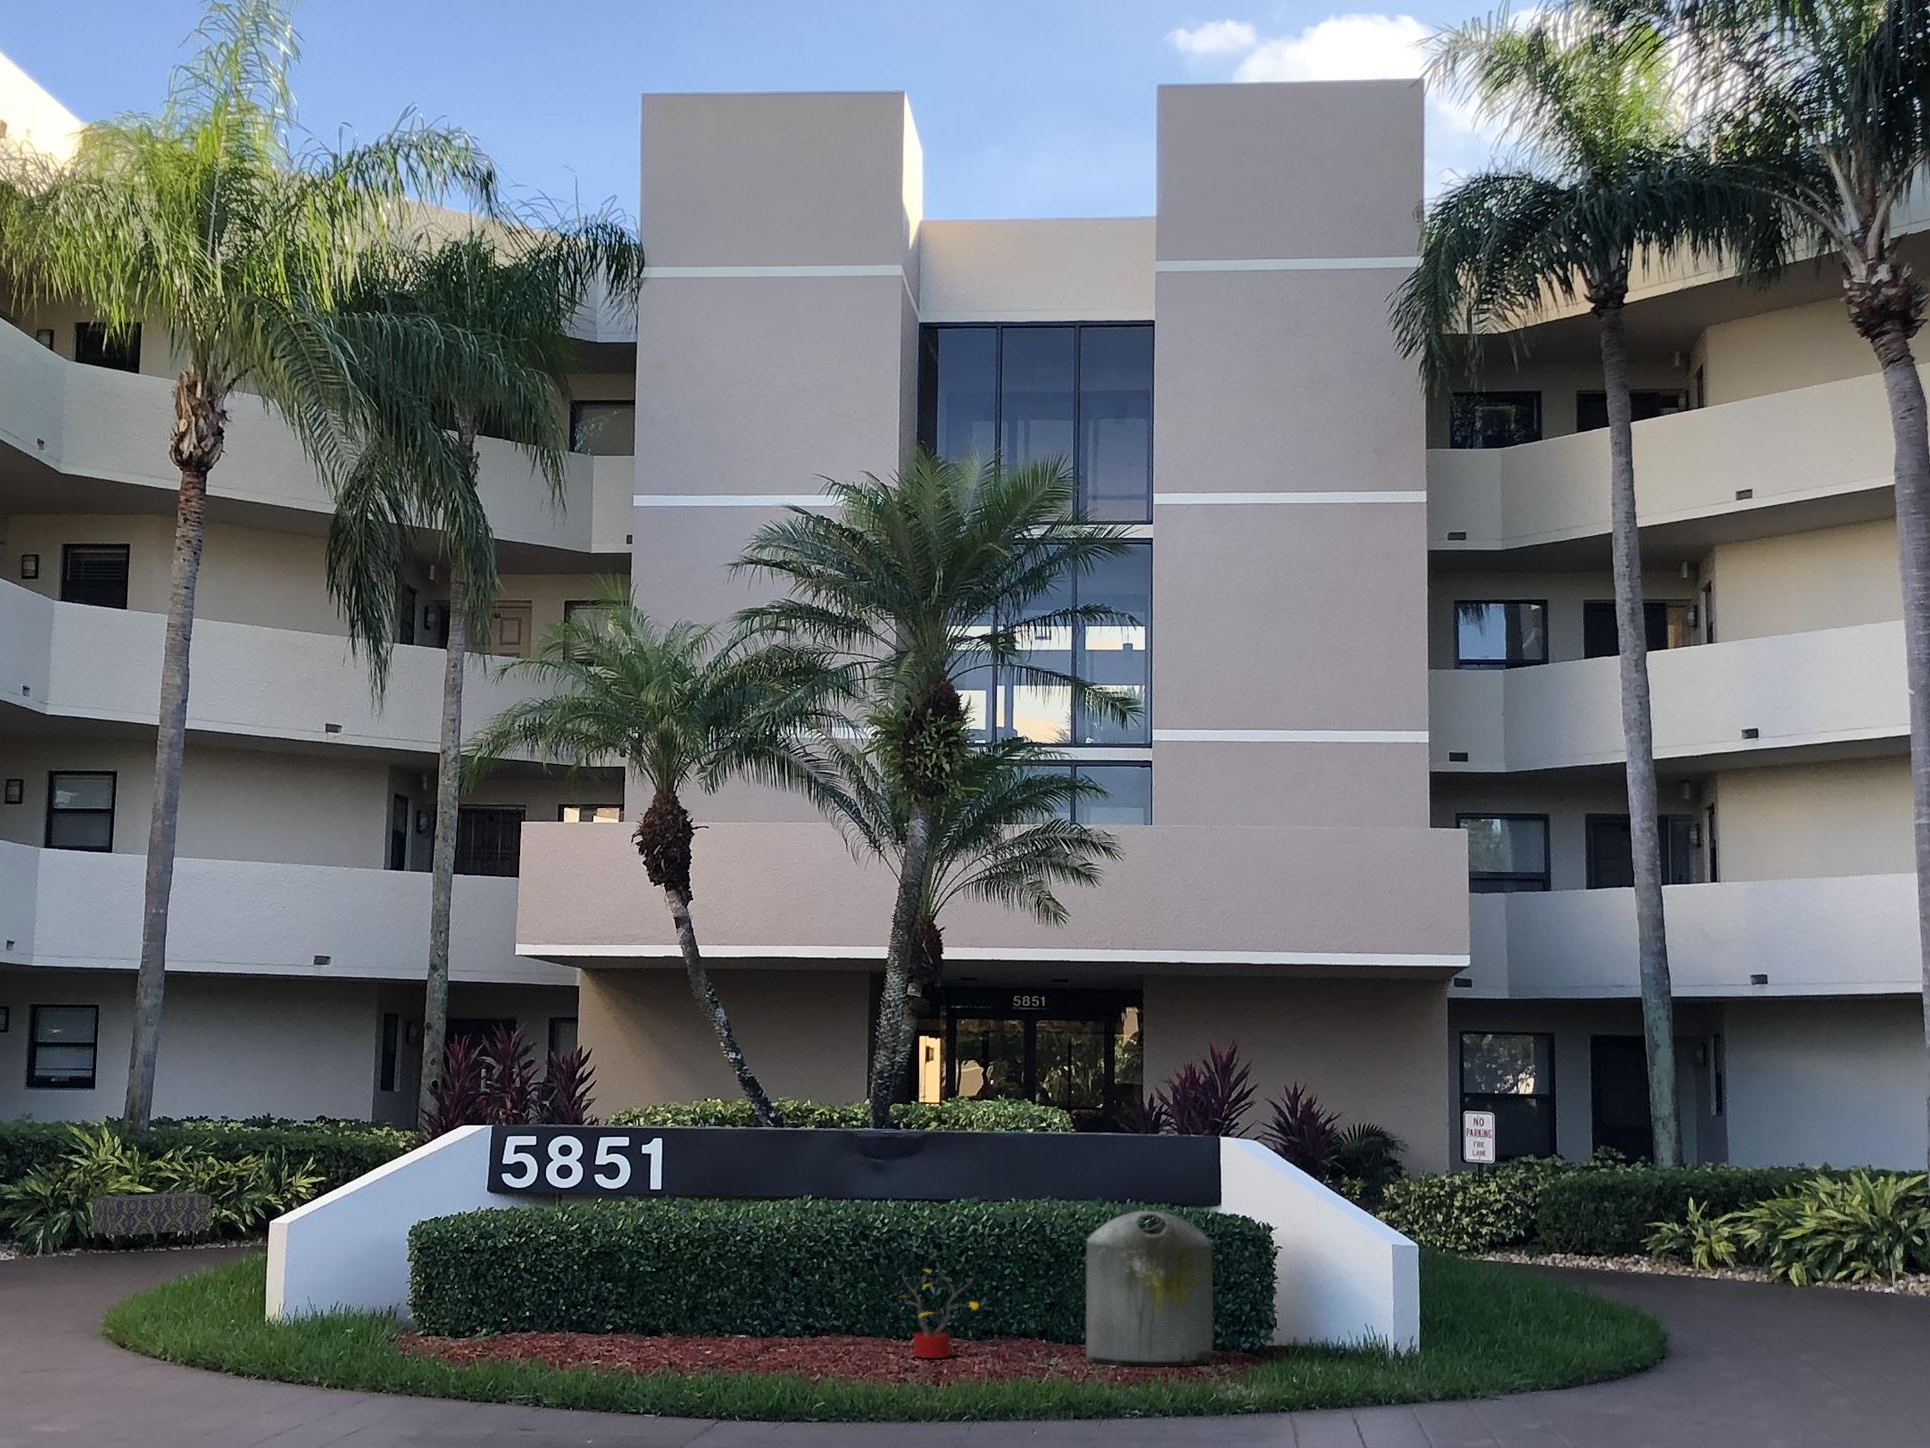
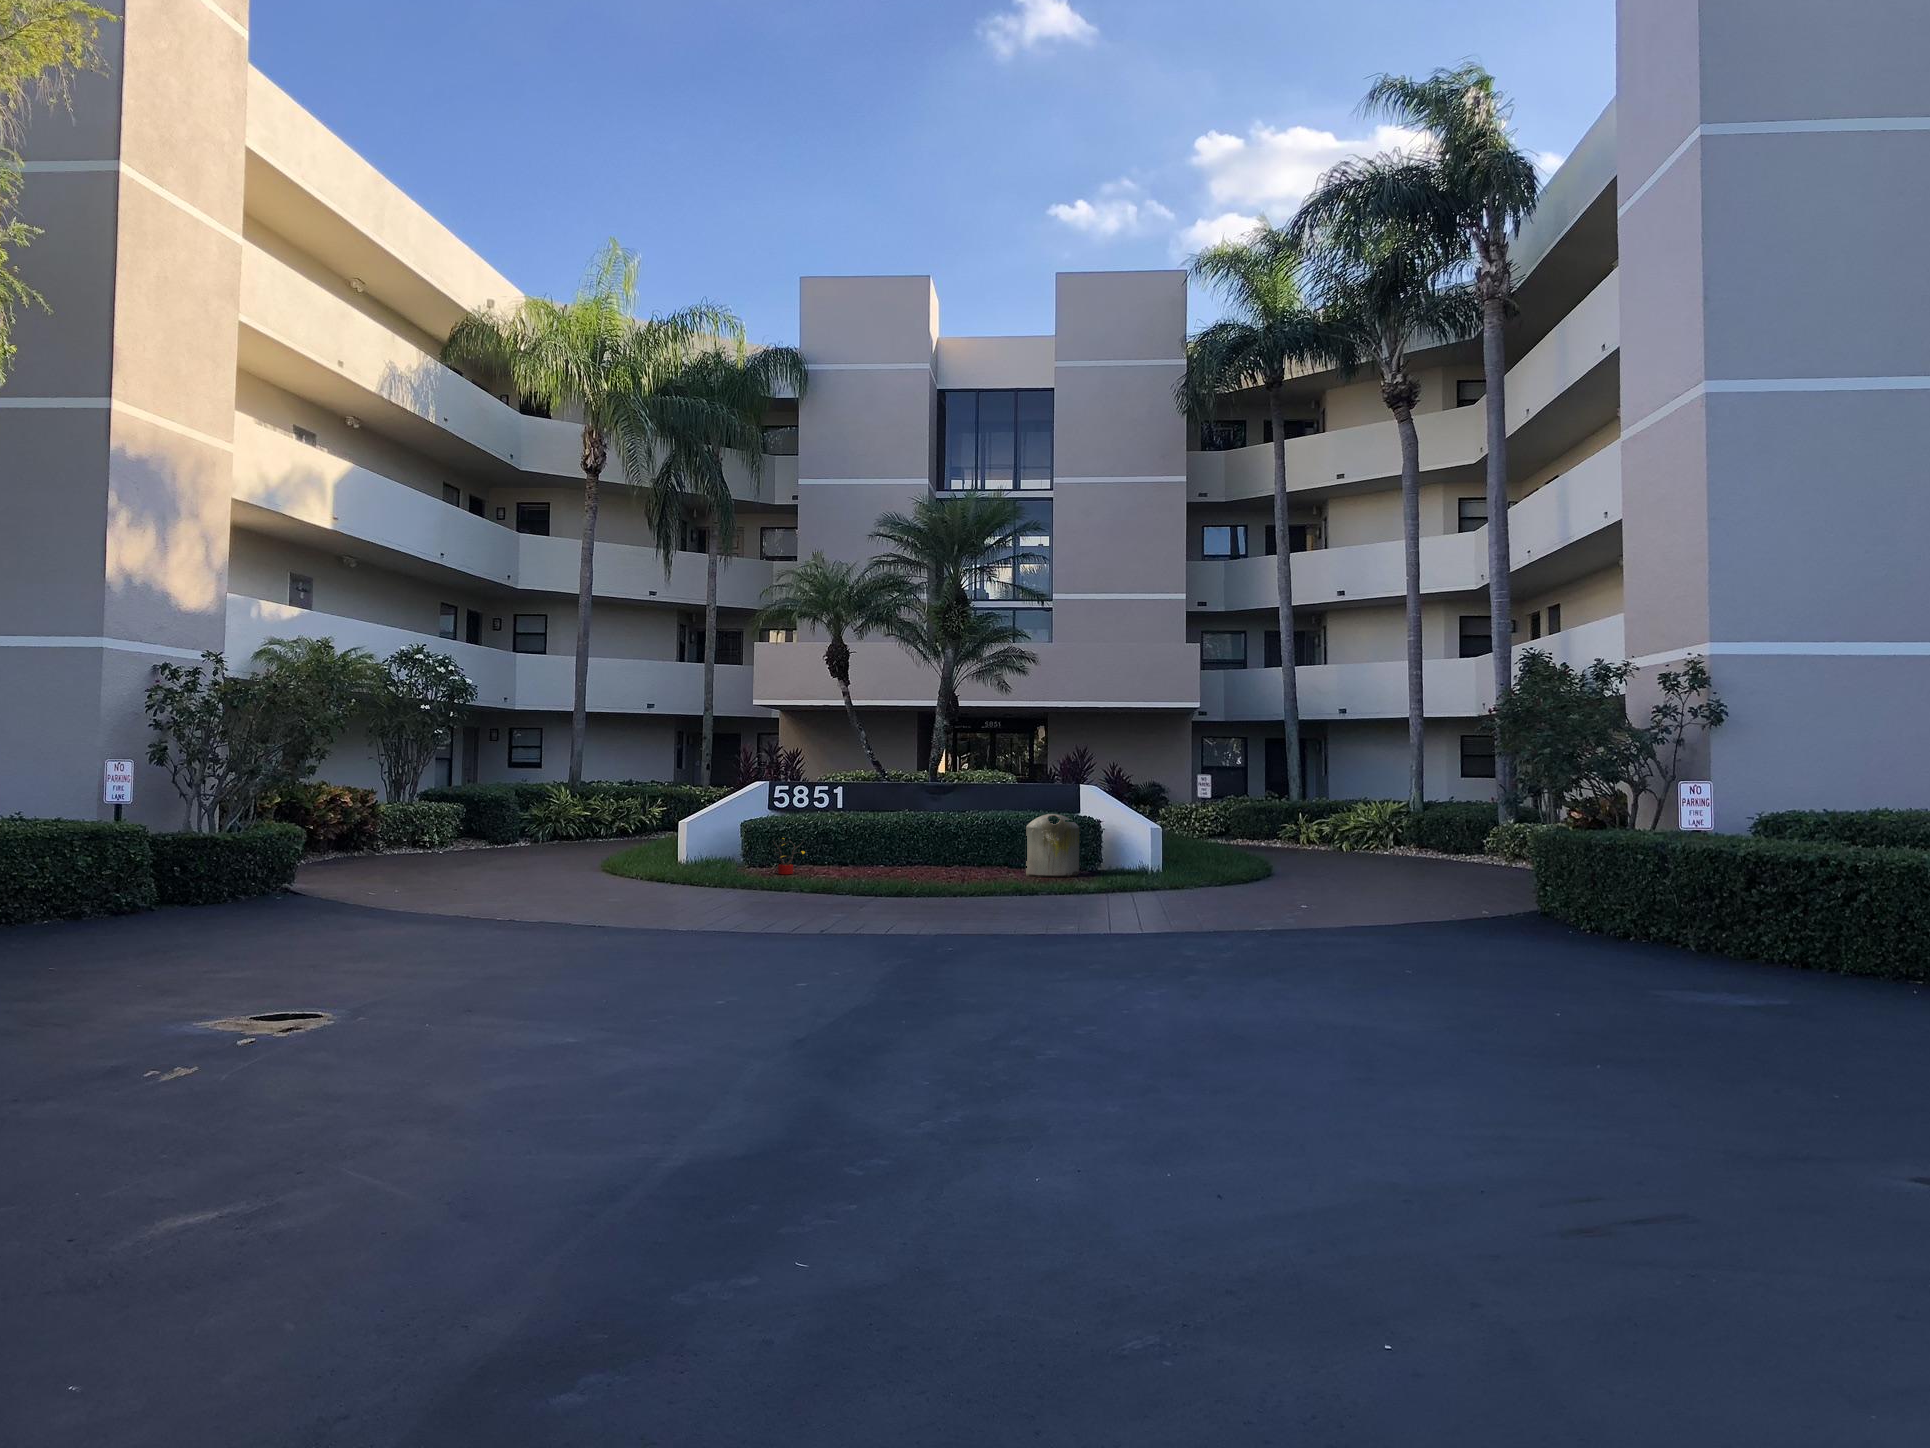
bench: present [91,1193,211,1251] -> none [568,815,621,841]
decorative plant: present [906,1270,978,1358] -> present [773,838,805,875]

